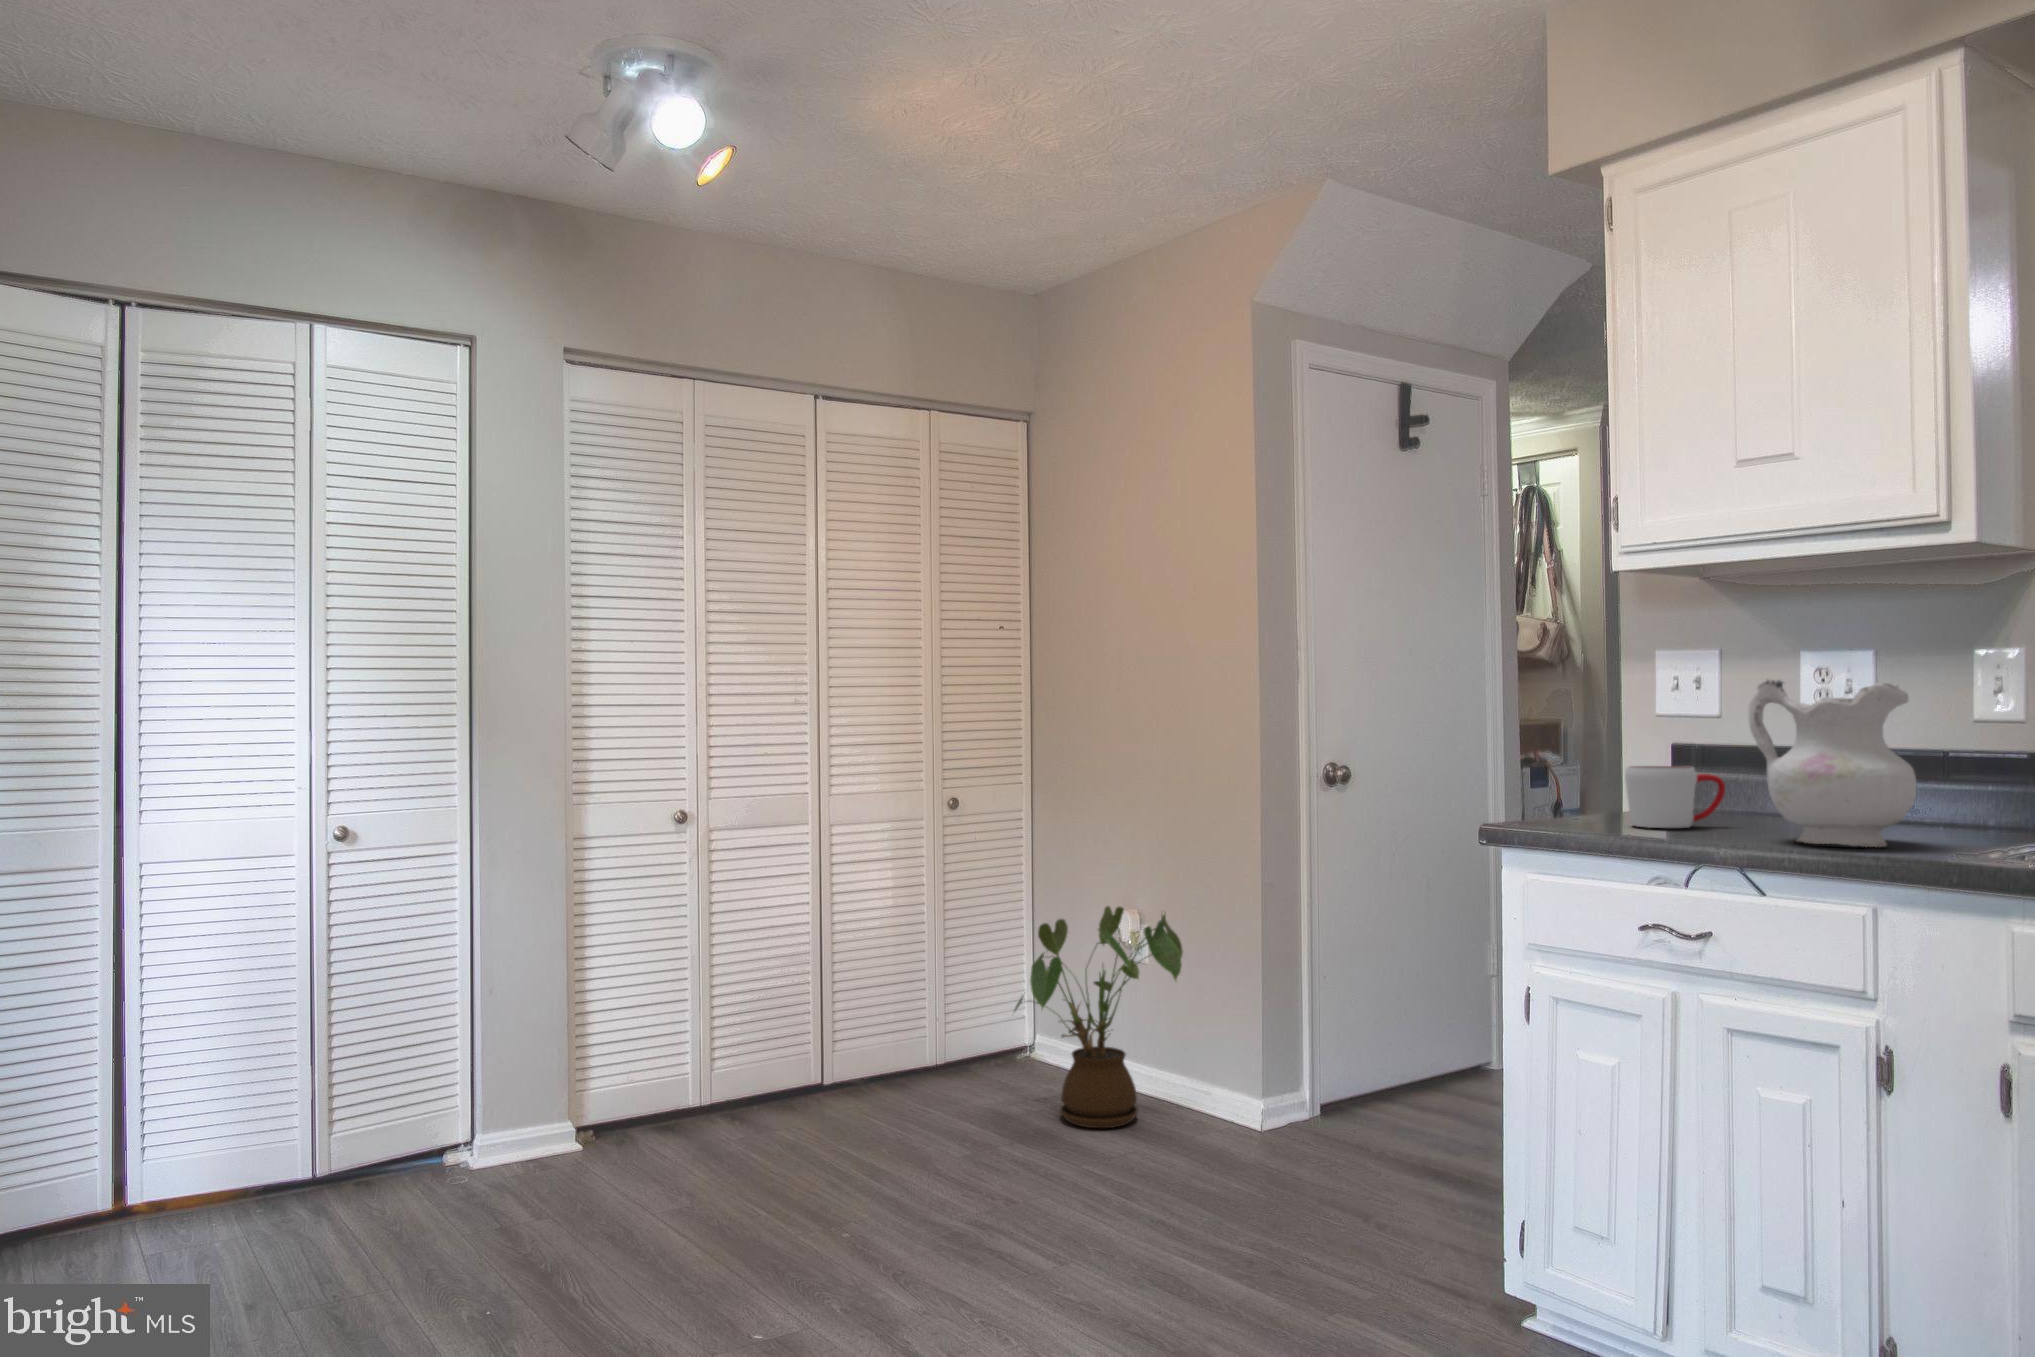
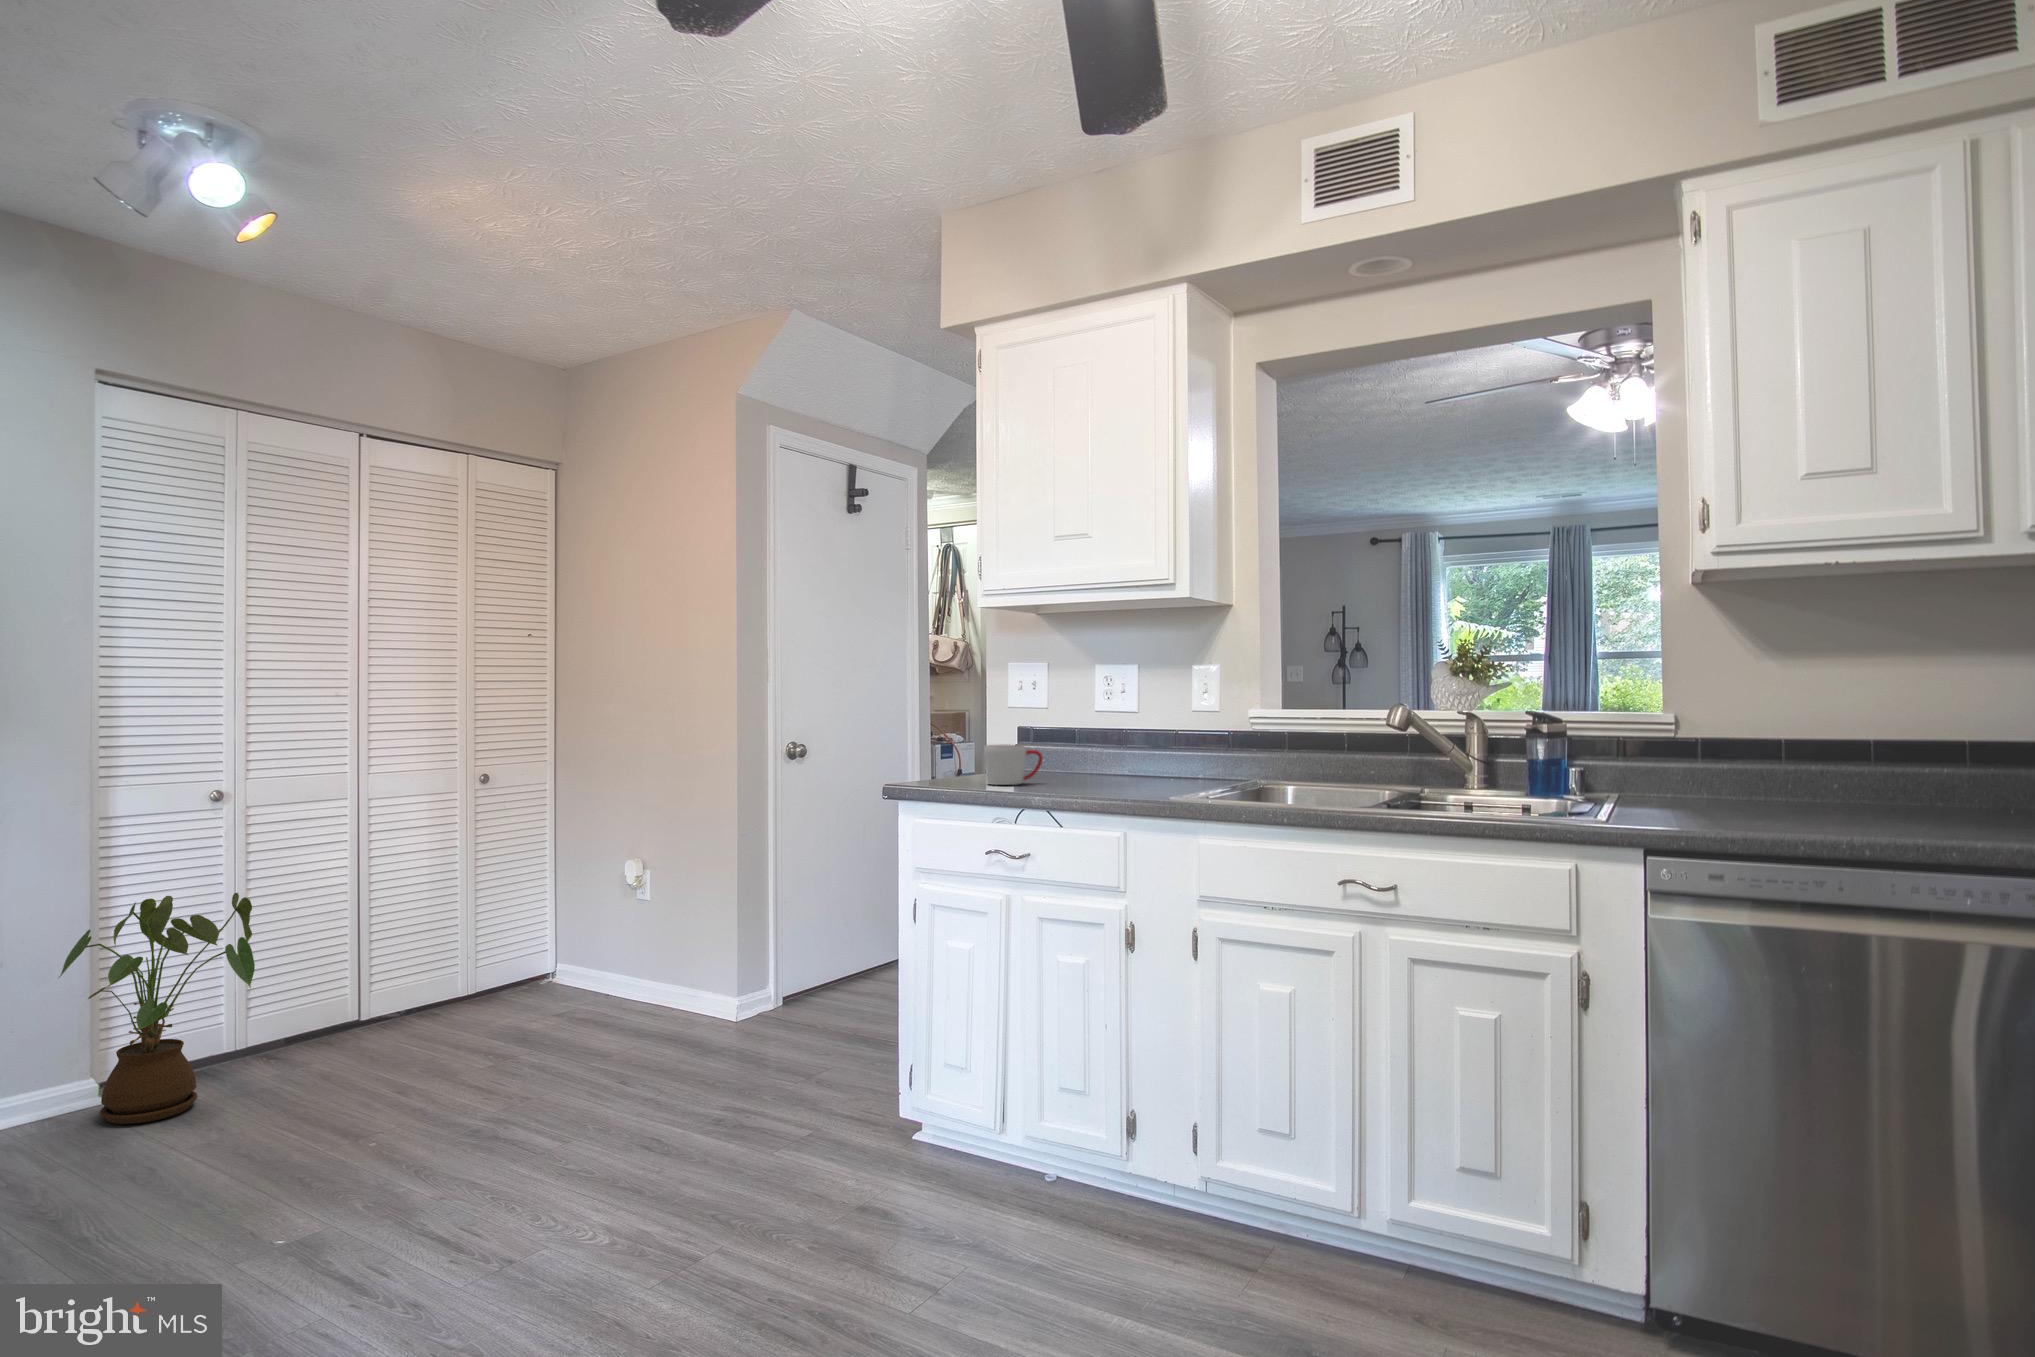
ceramic pitcher: present [1749,679,1916,847] -> none [1053,690,1140,793]
house plant: present [1015,906,1183,1128] -> present [58,893,255,1124]

